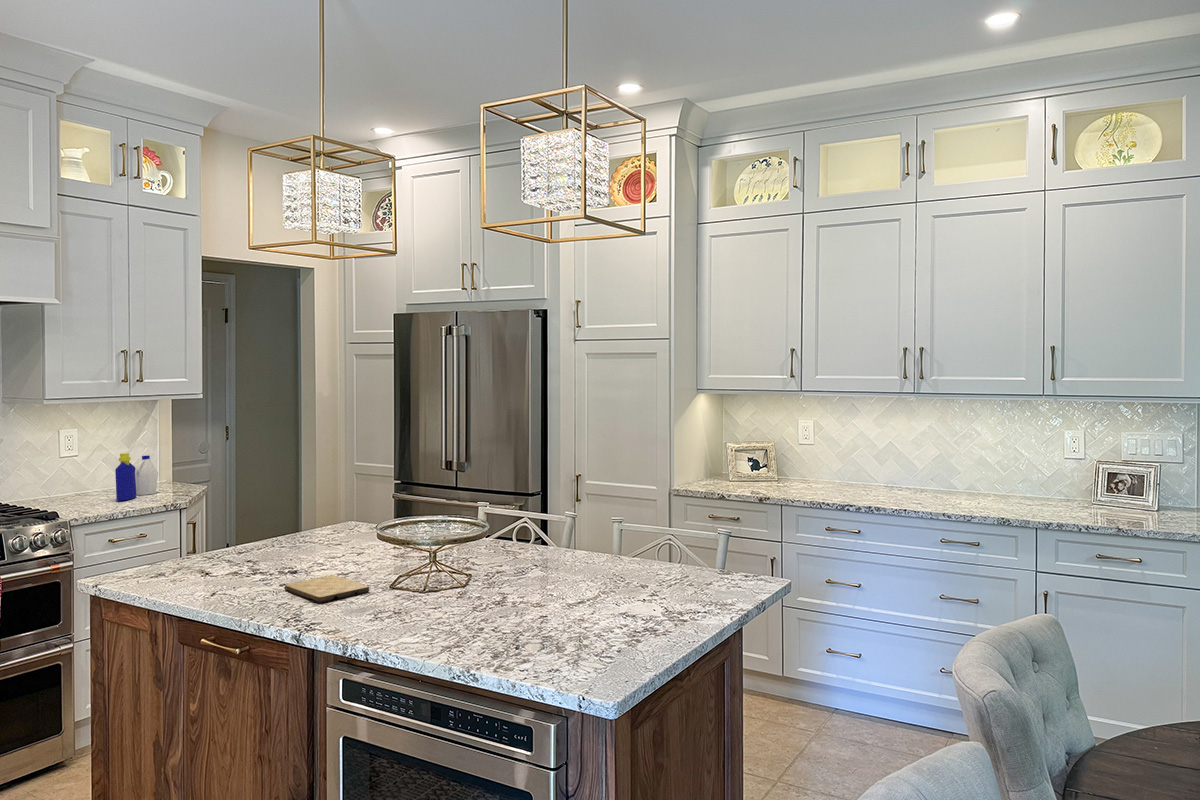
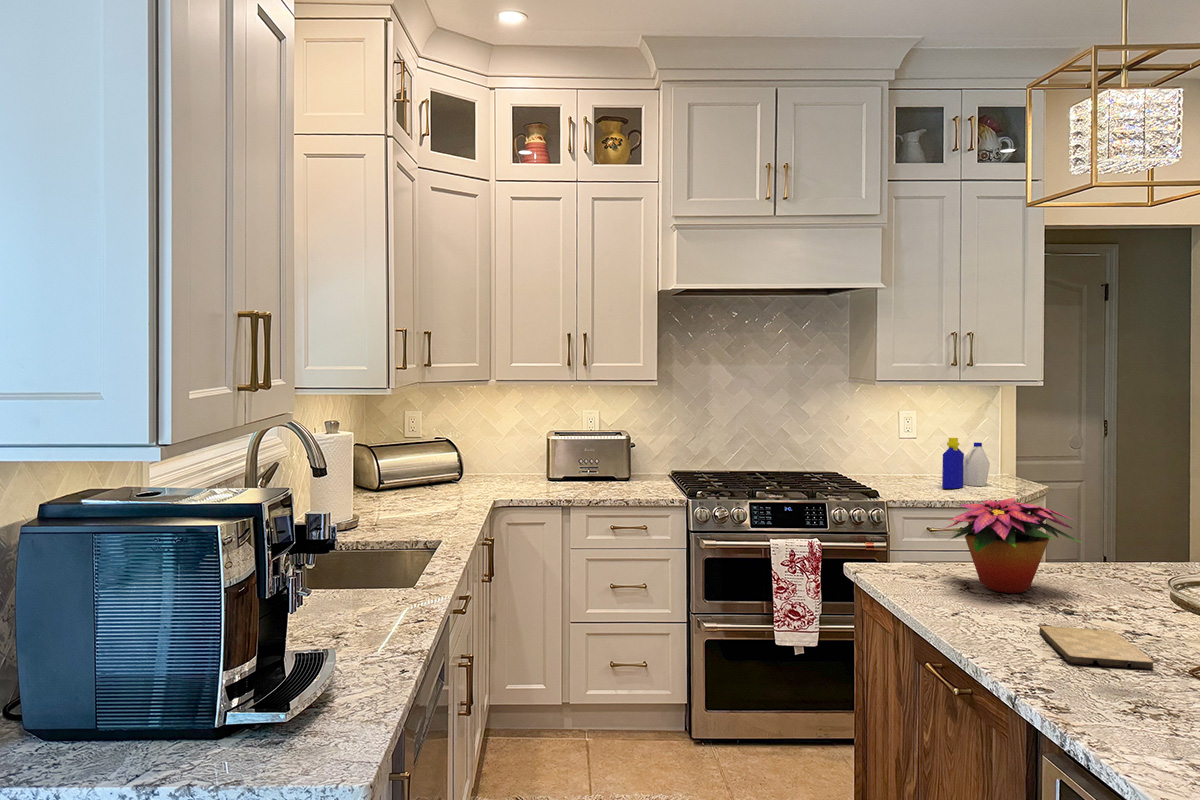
flower arrangement: none [171,491,296,571] -> present [946,497,1081,593]

